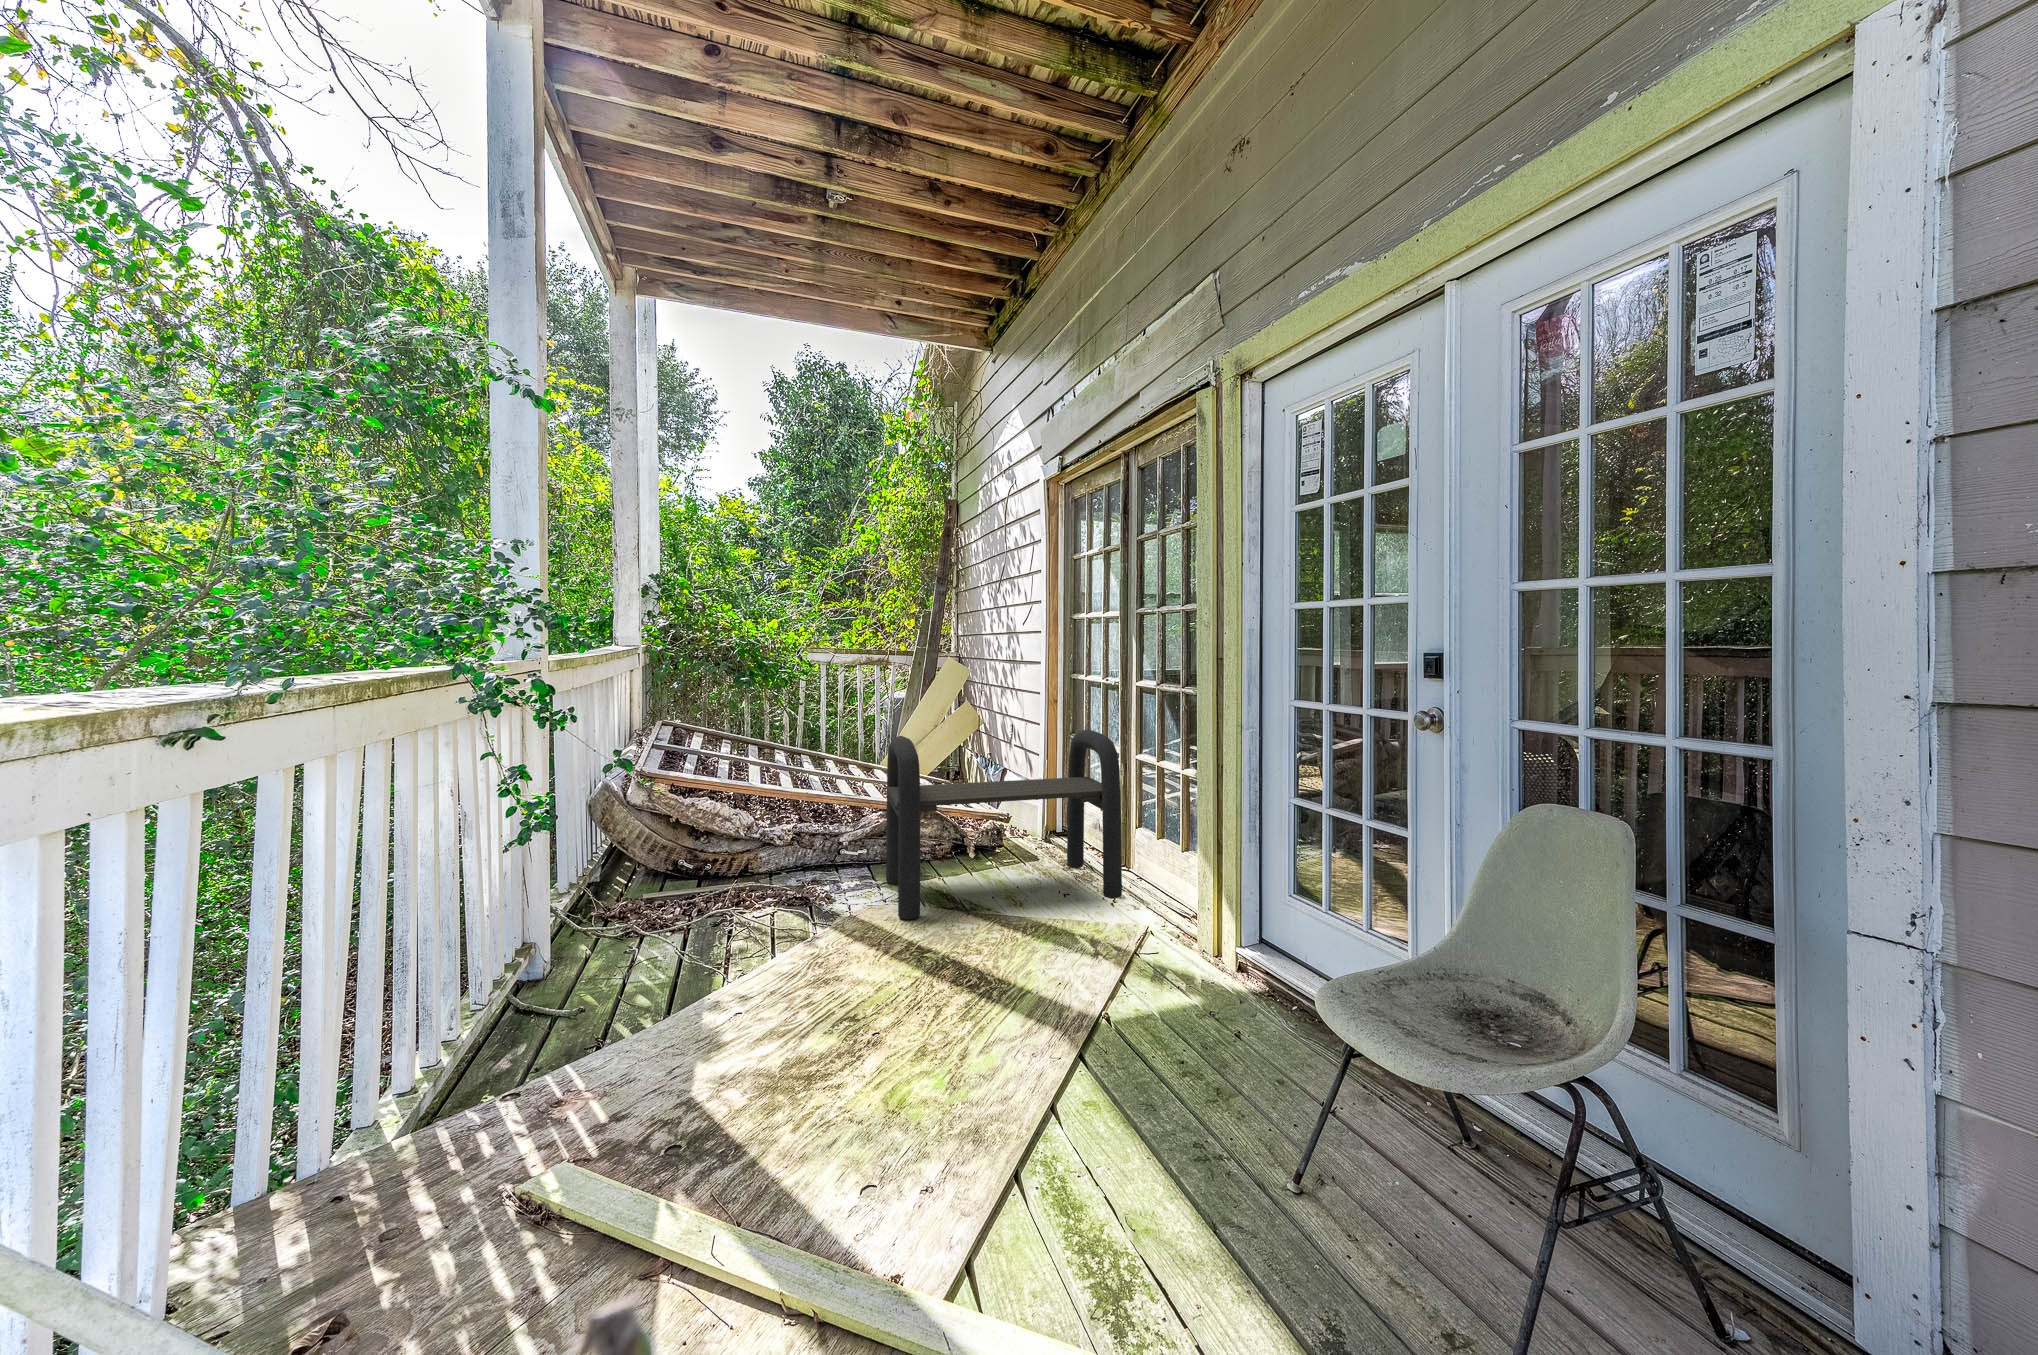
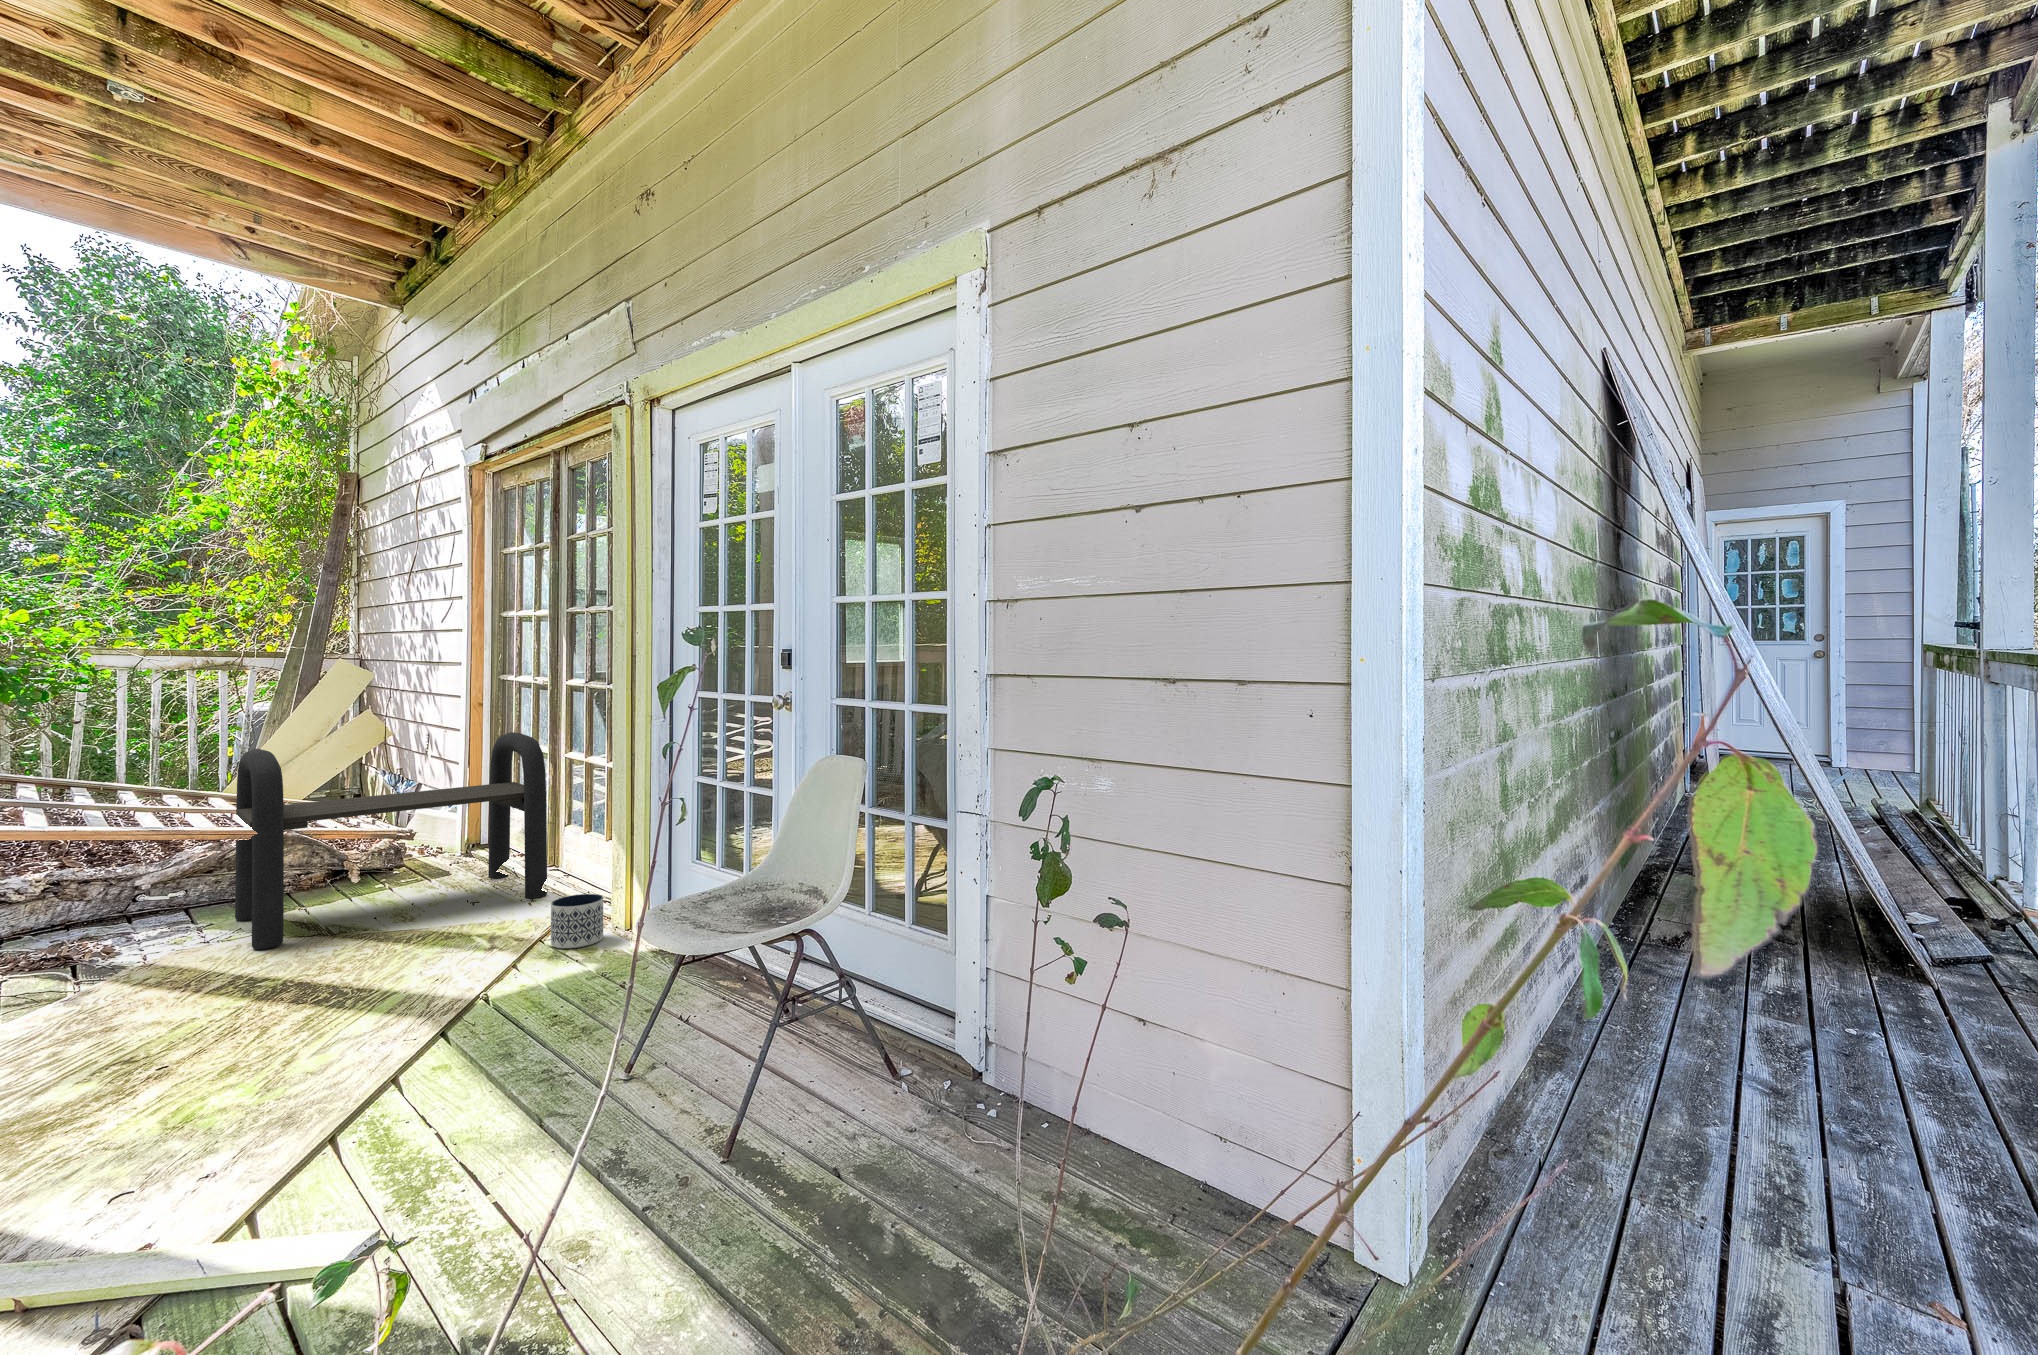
planter: none [1141,912,1191,973] -> present [551,894,603,949]

